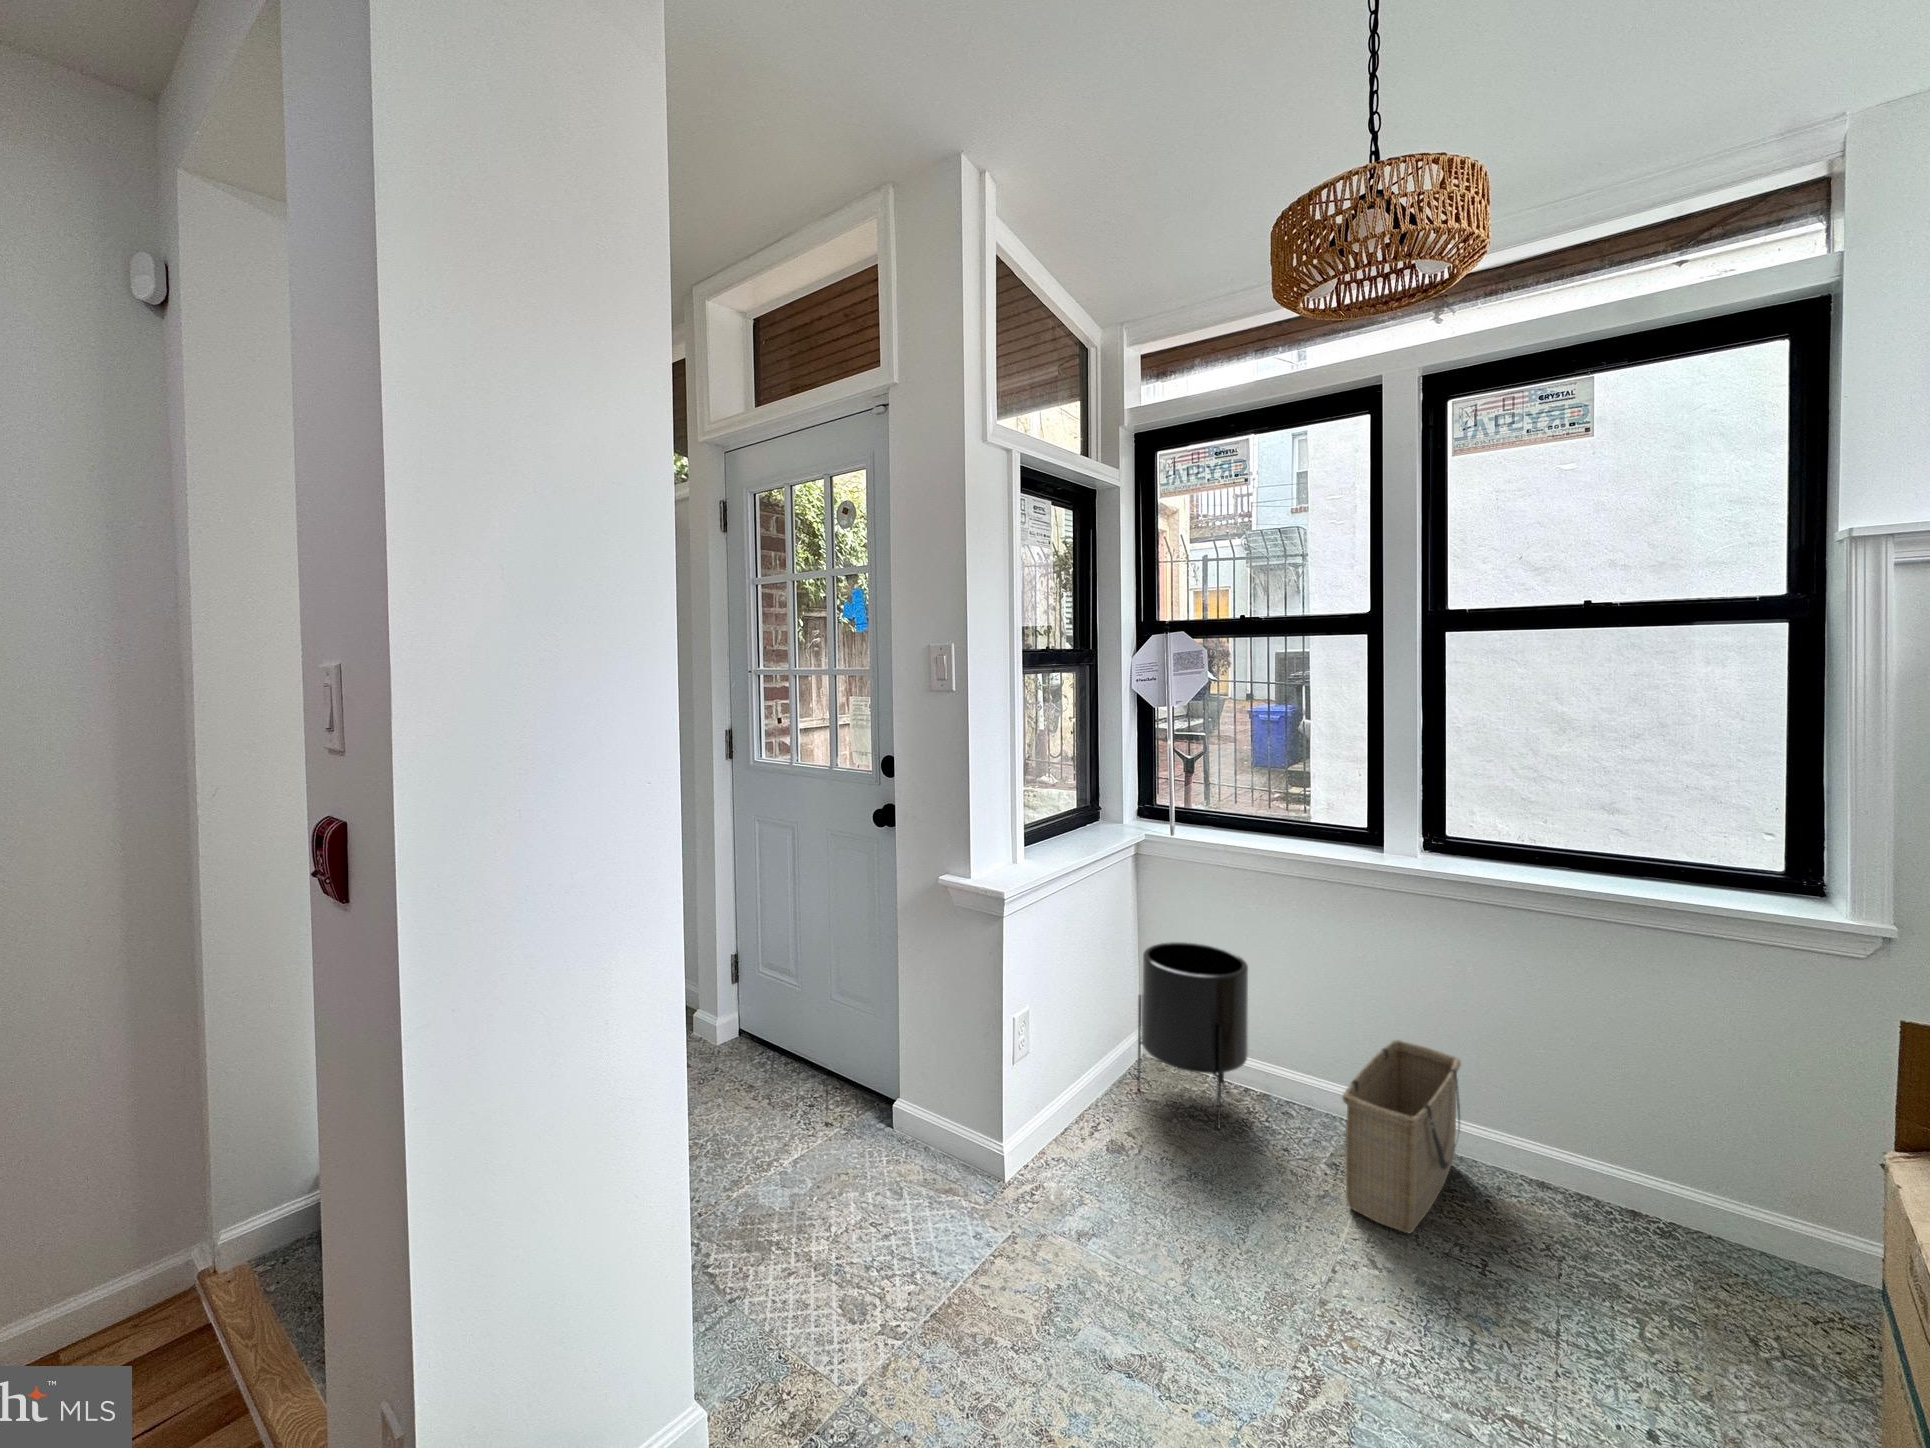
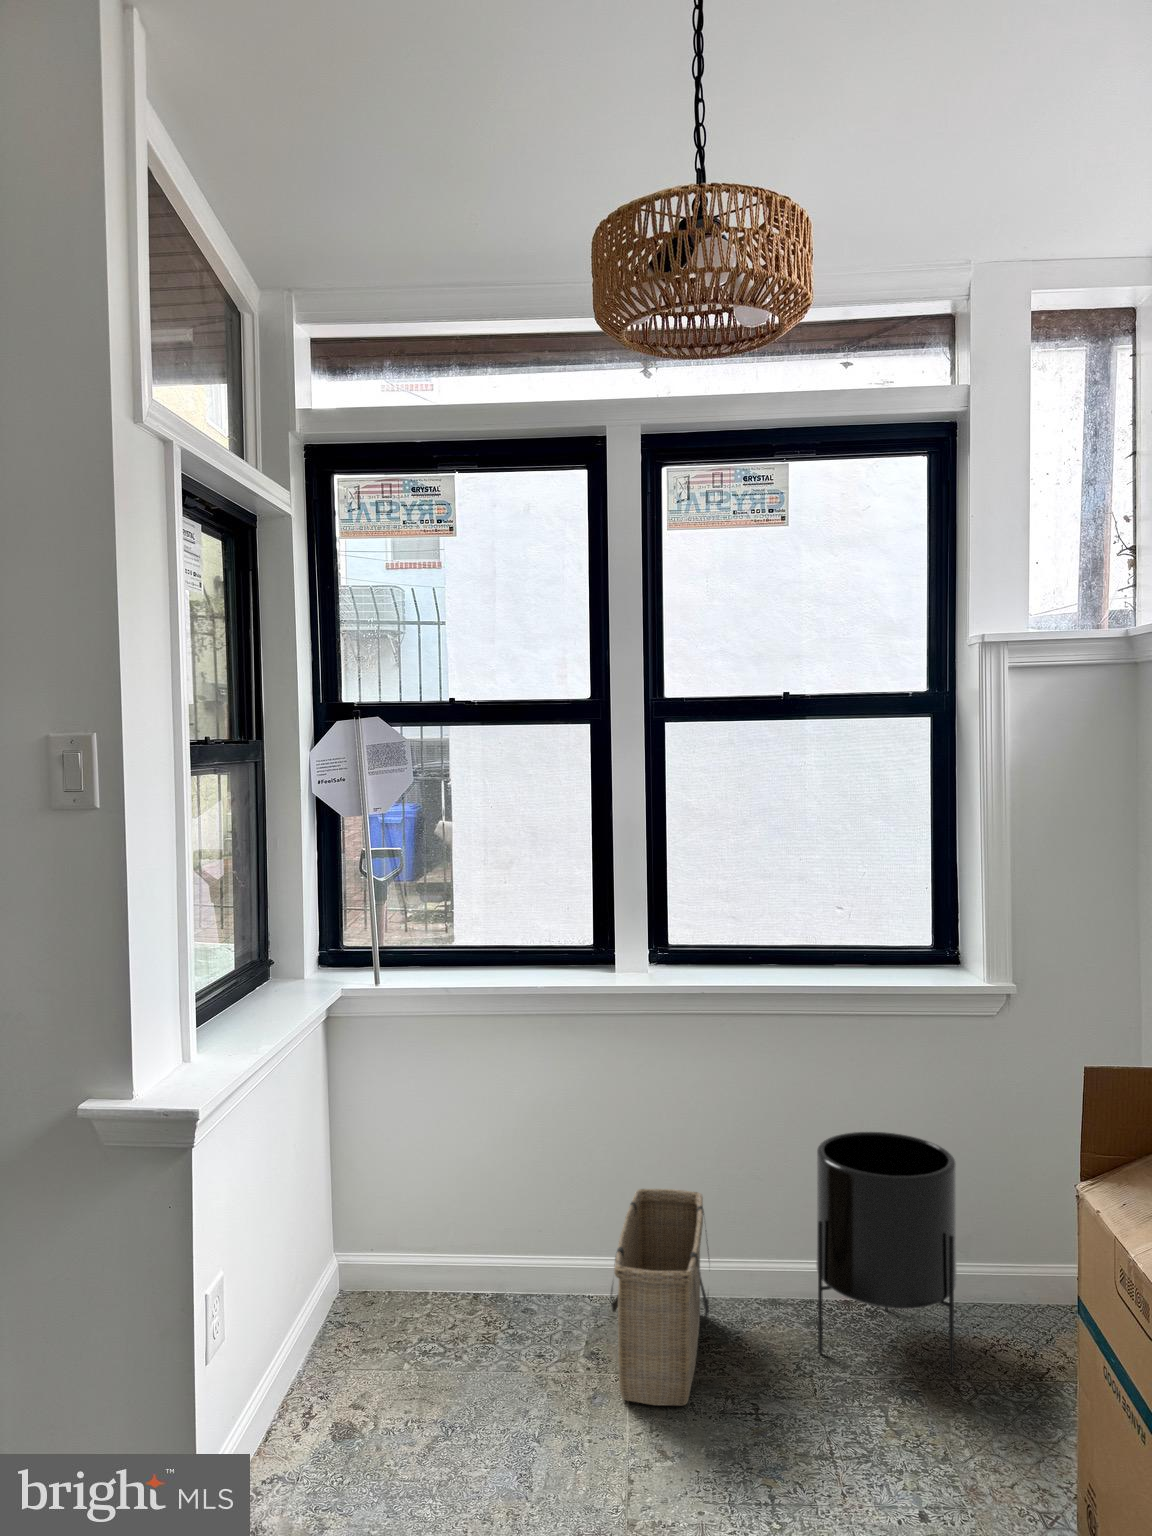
planter: present [1137,942,1248,1129] -> present [816,1132,957,1373]

